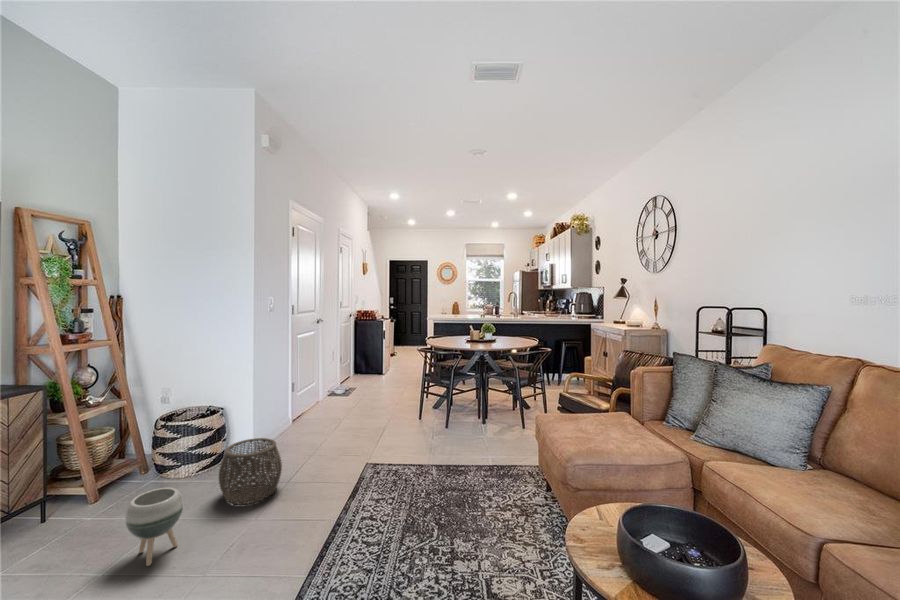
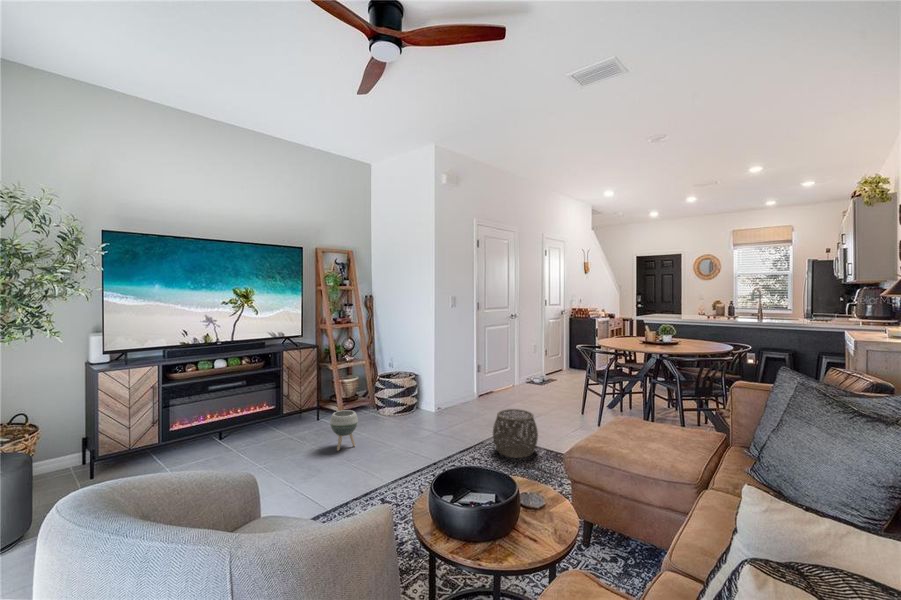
woven basket: present [219,438,282,505] -> present [493,409,538,458]

